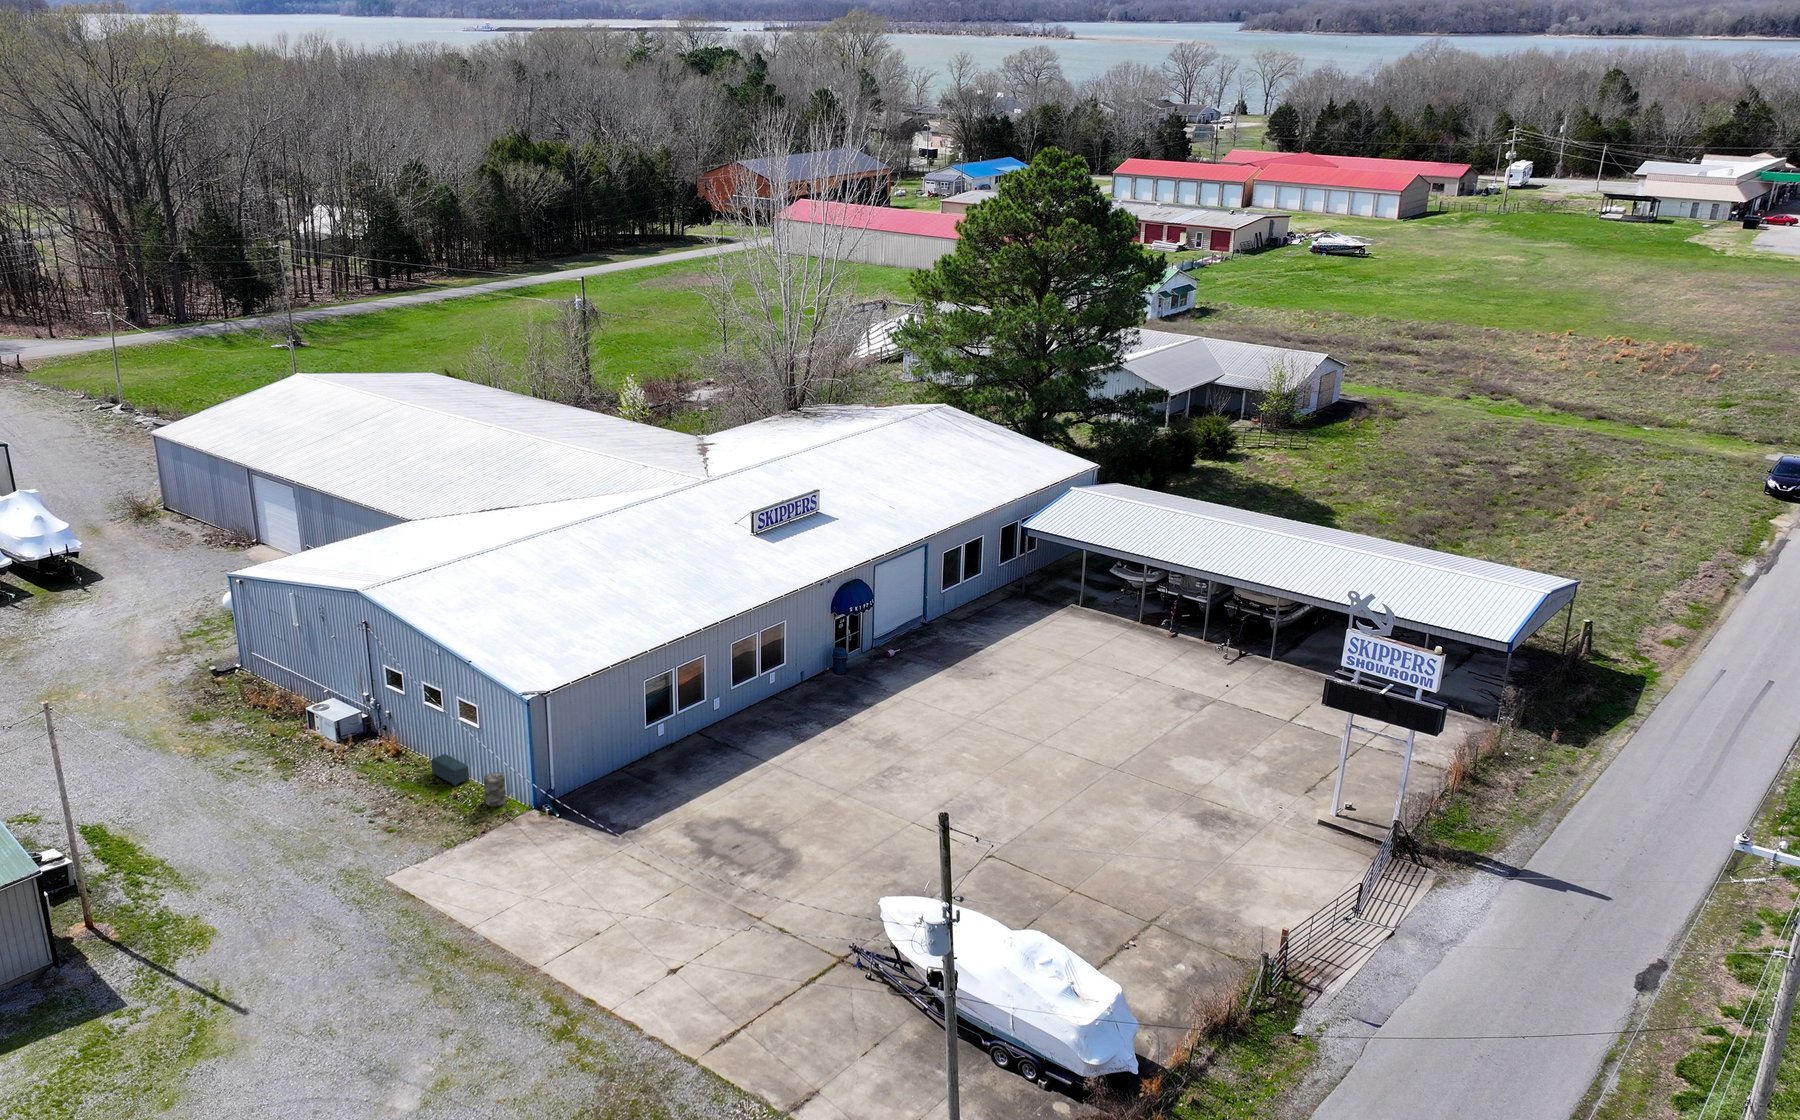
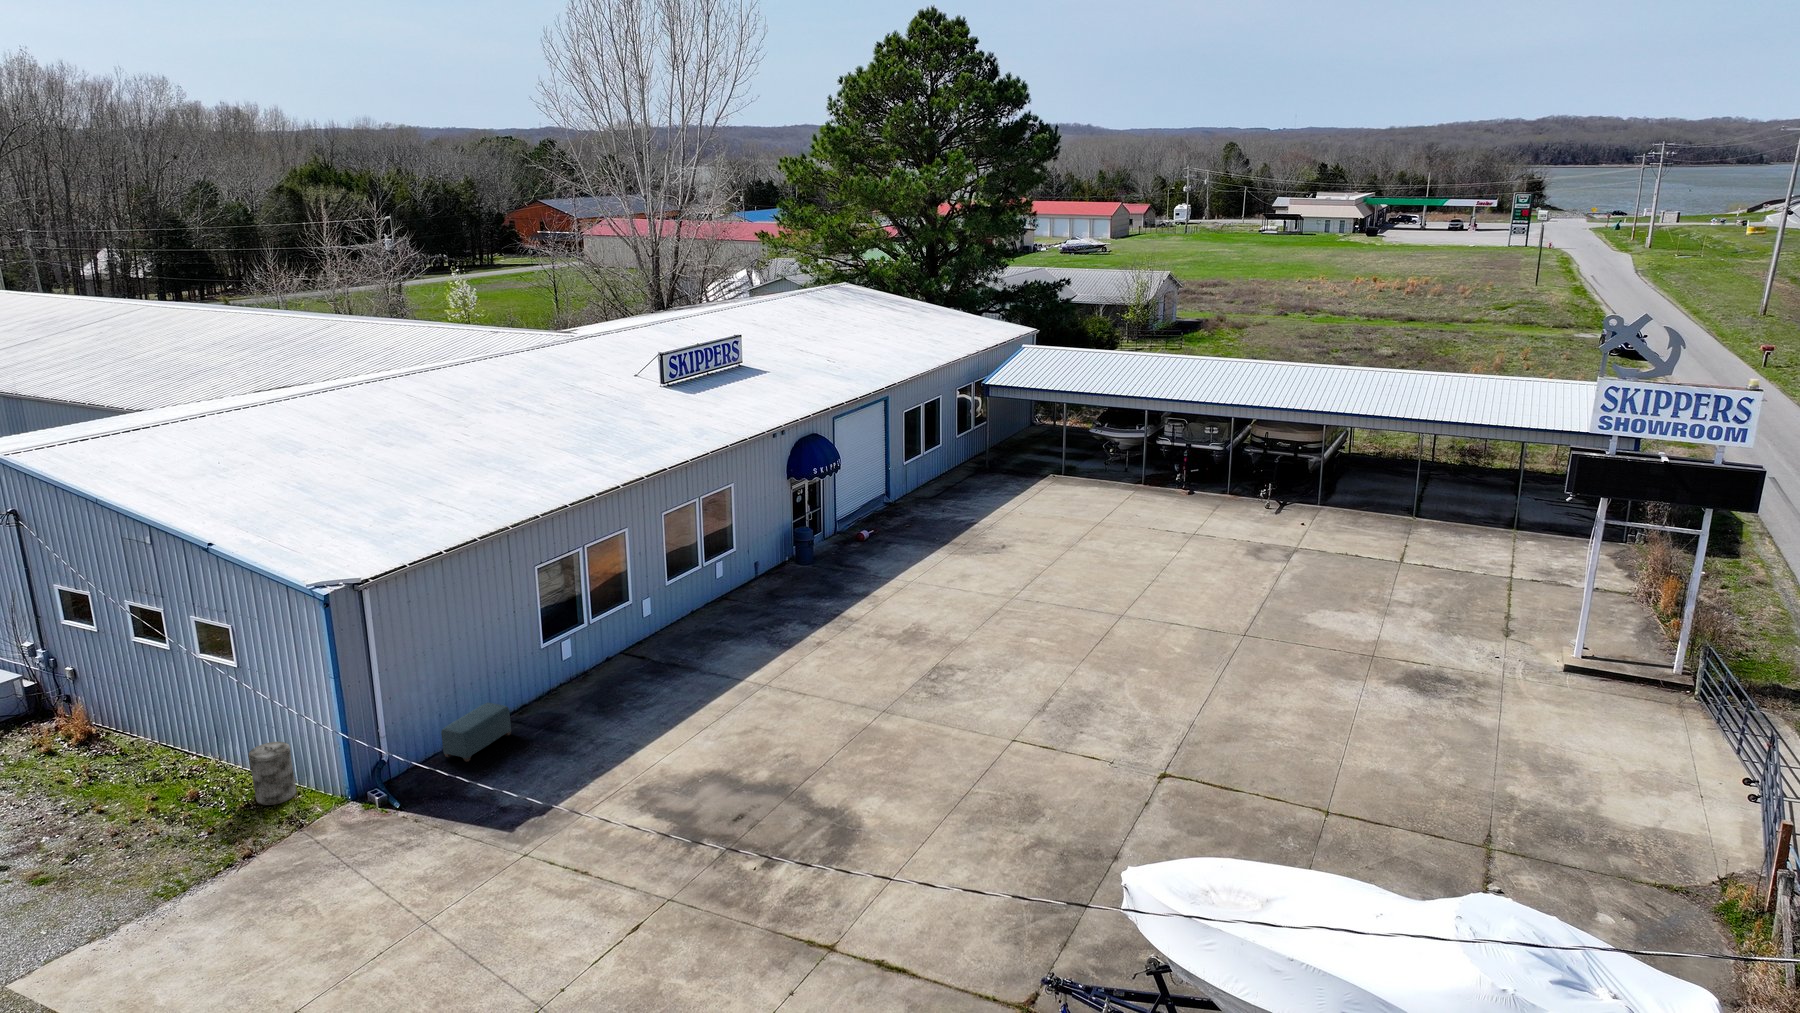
bench: present [431,754,469,787] -> present [441,703,511,762]

